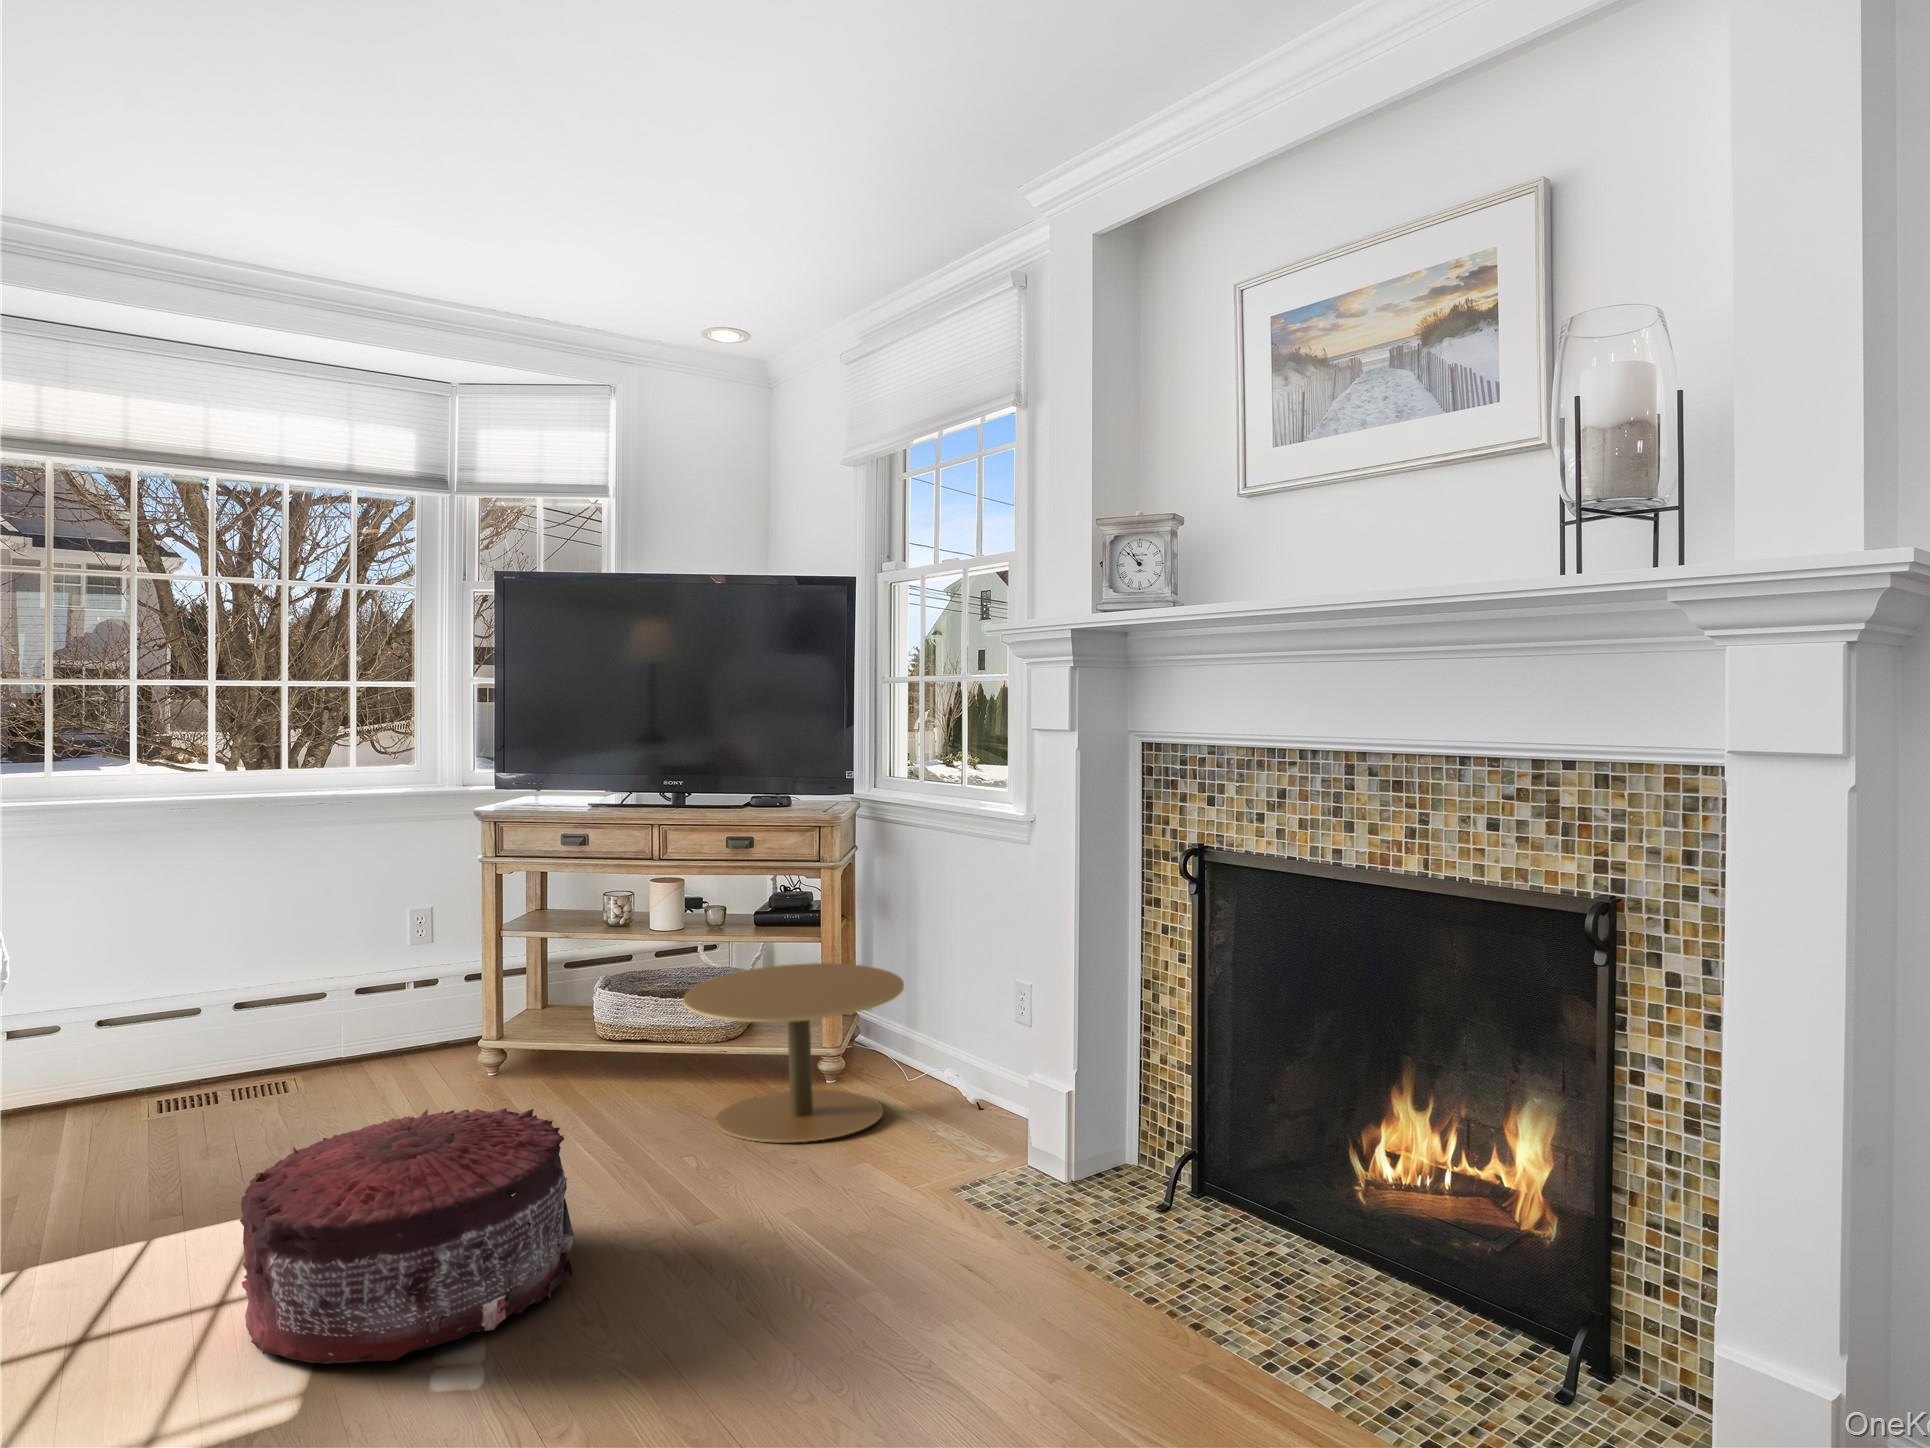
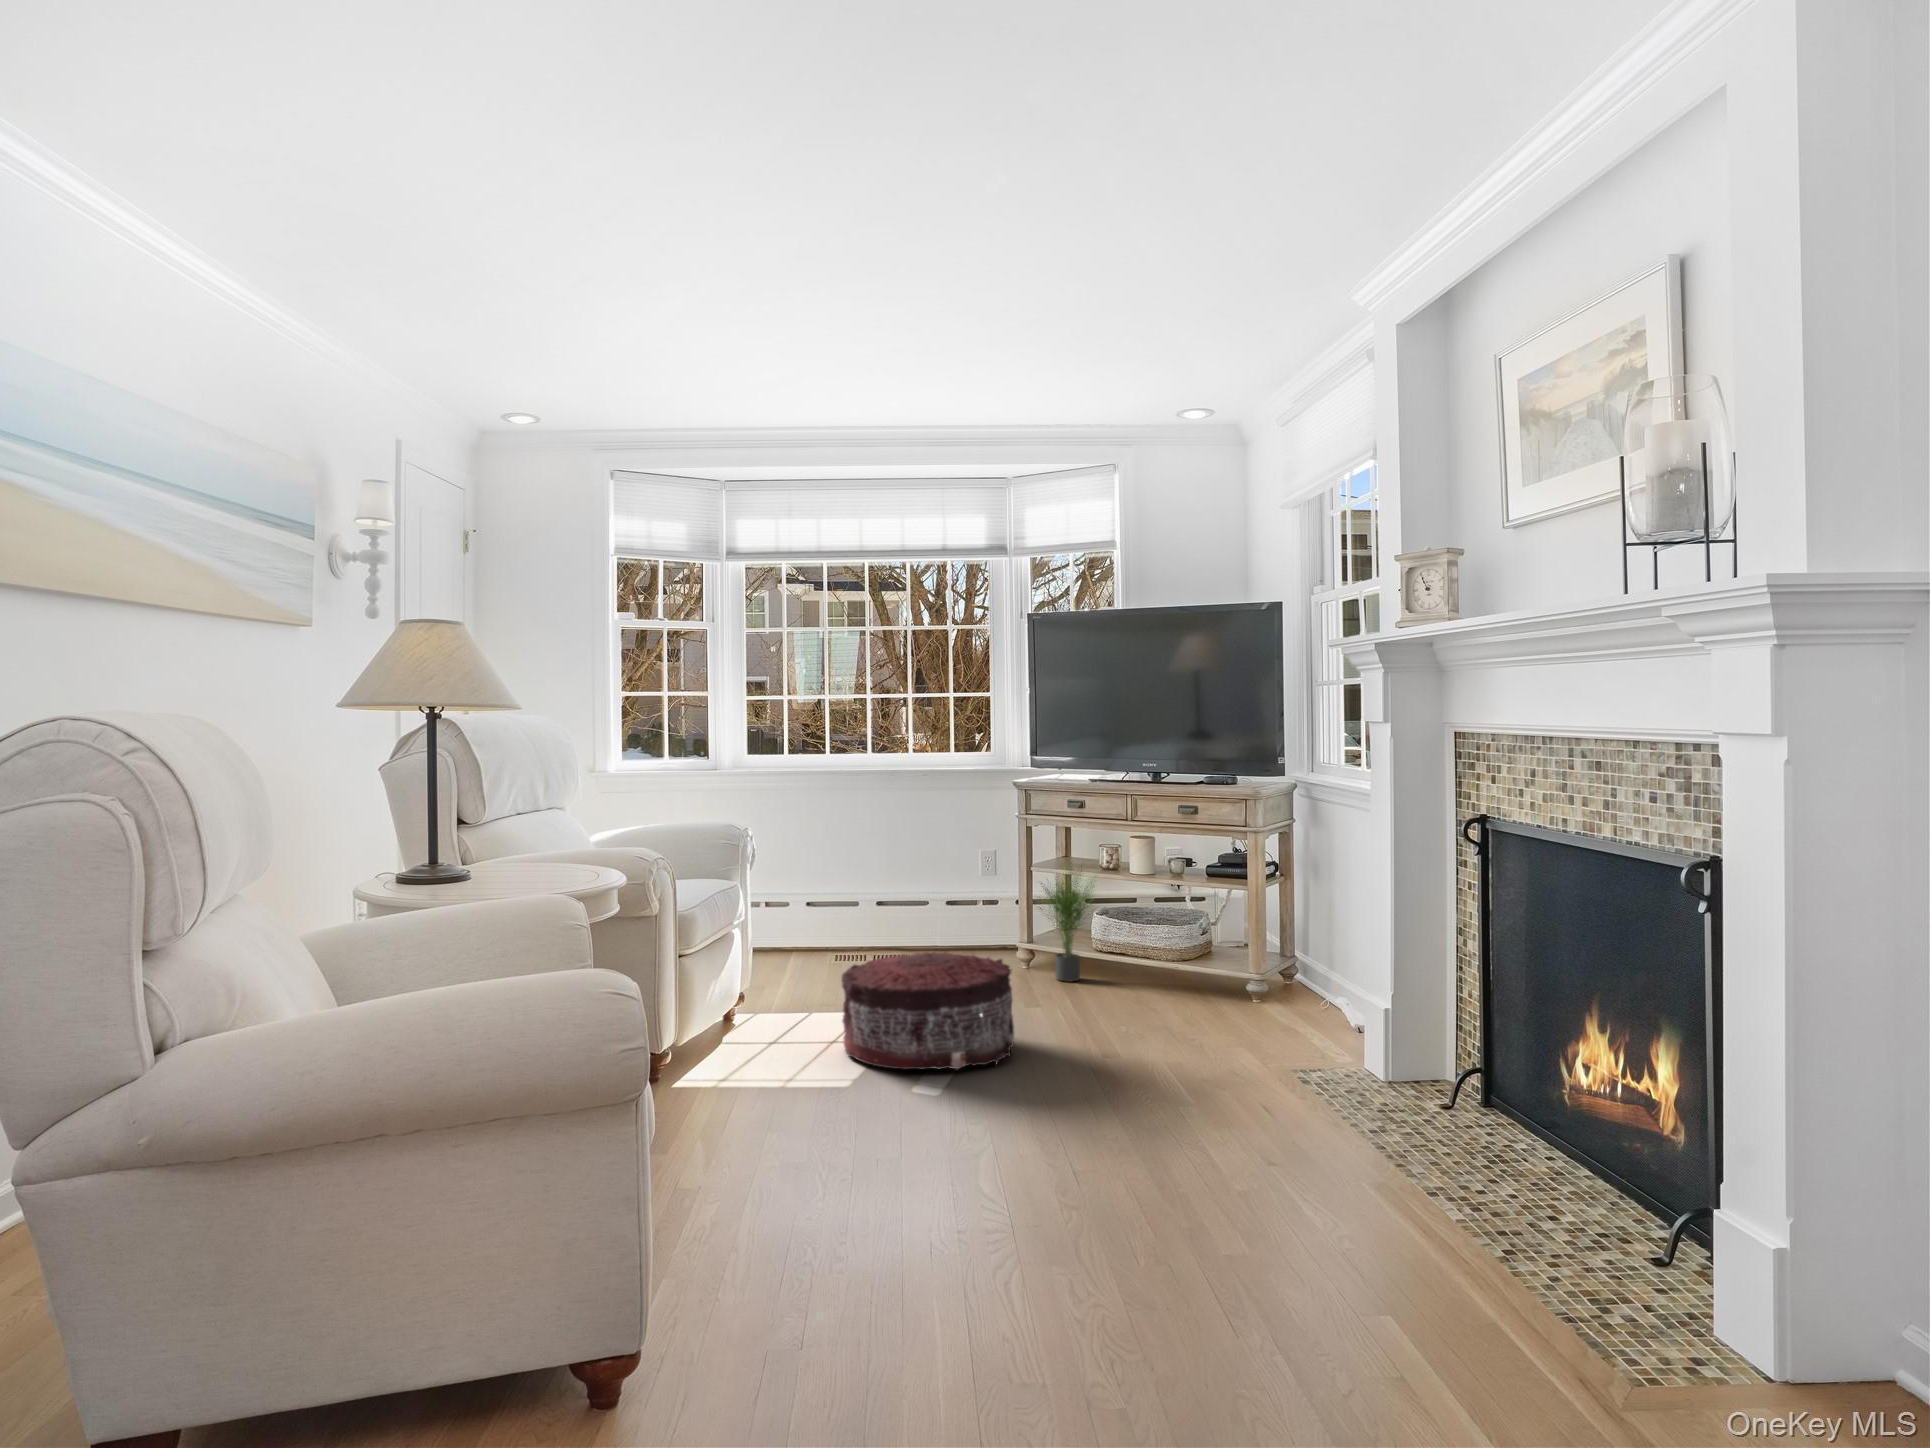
potted plant: none [509,921,622,1095] -> present [1040,869,1097,982]
side table: present [683,963,904,1142] -> none [1125,905,1292,1029]

